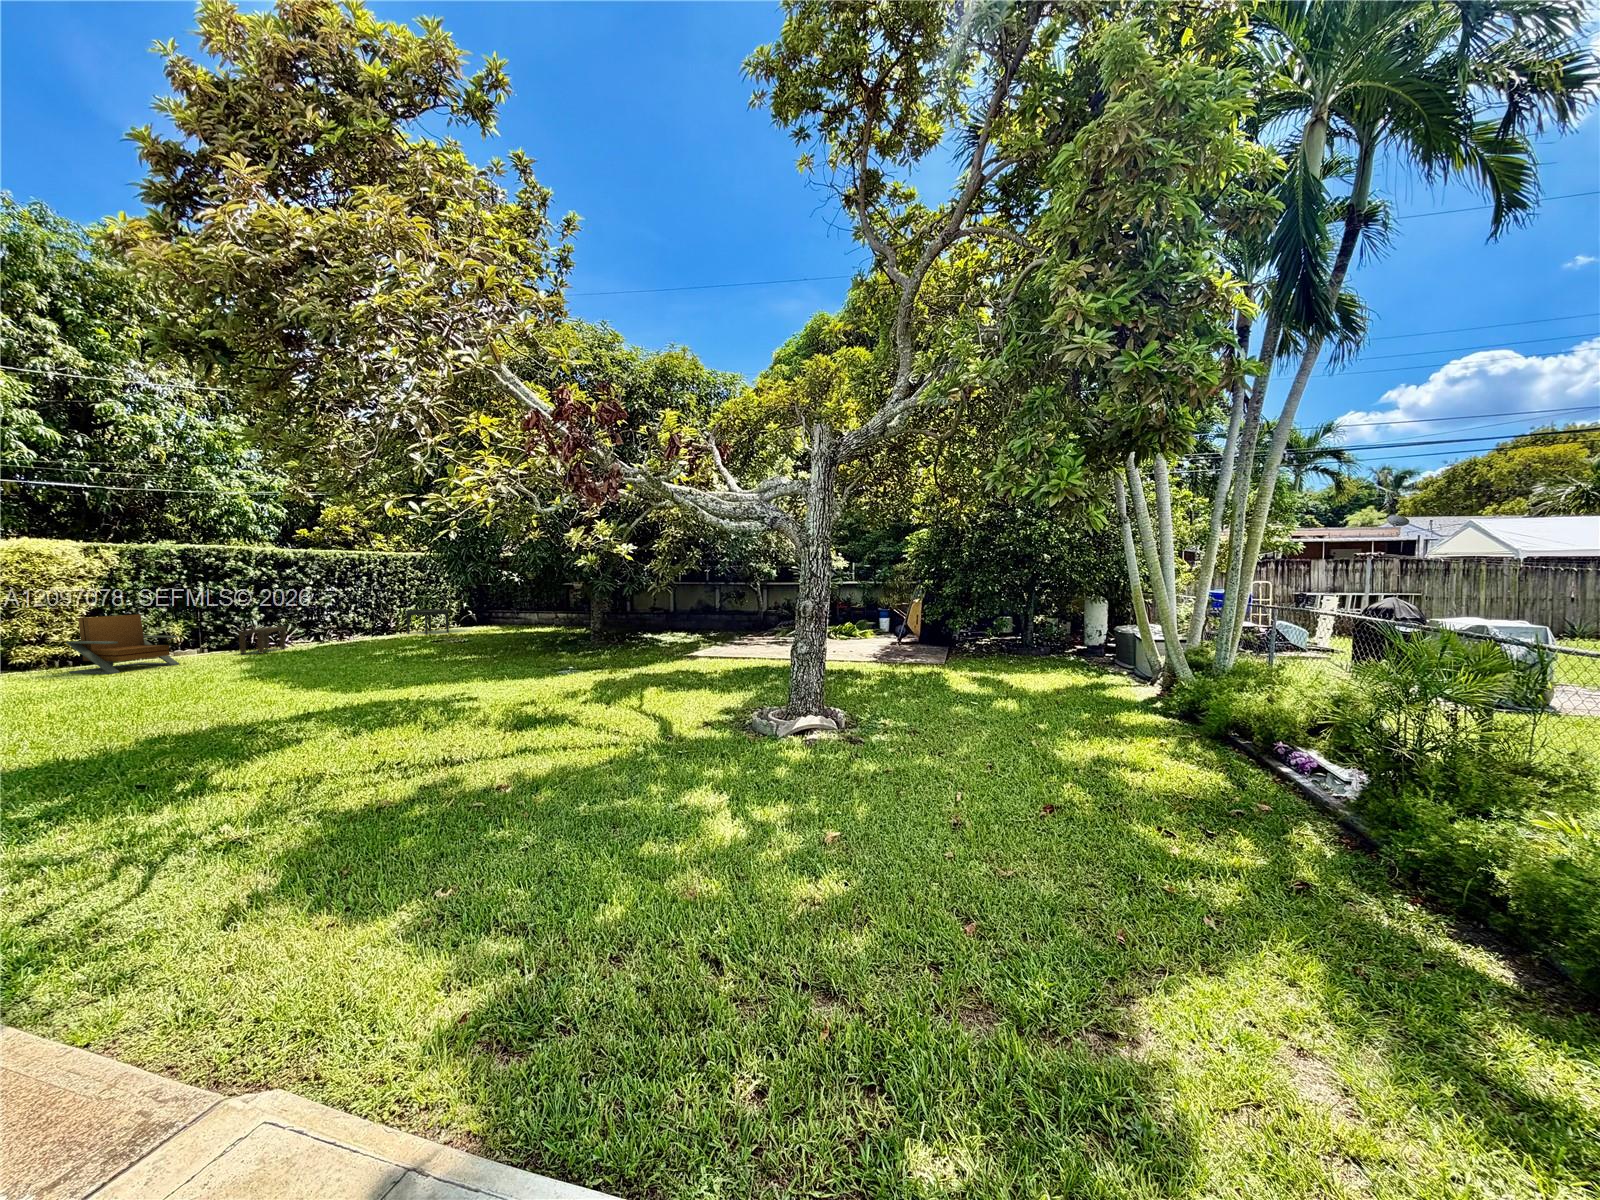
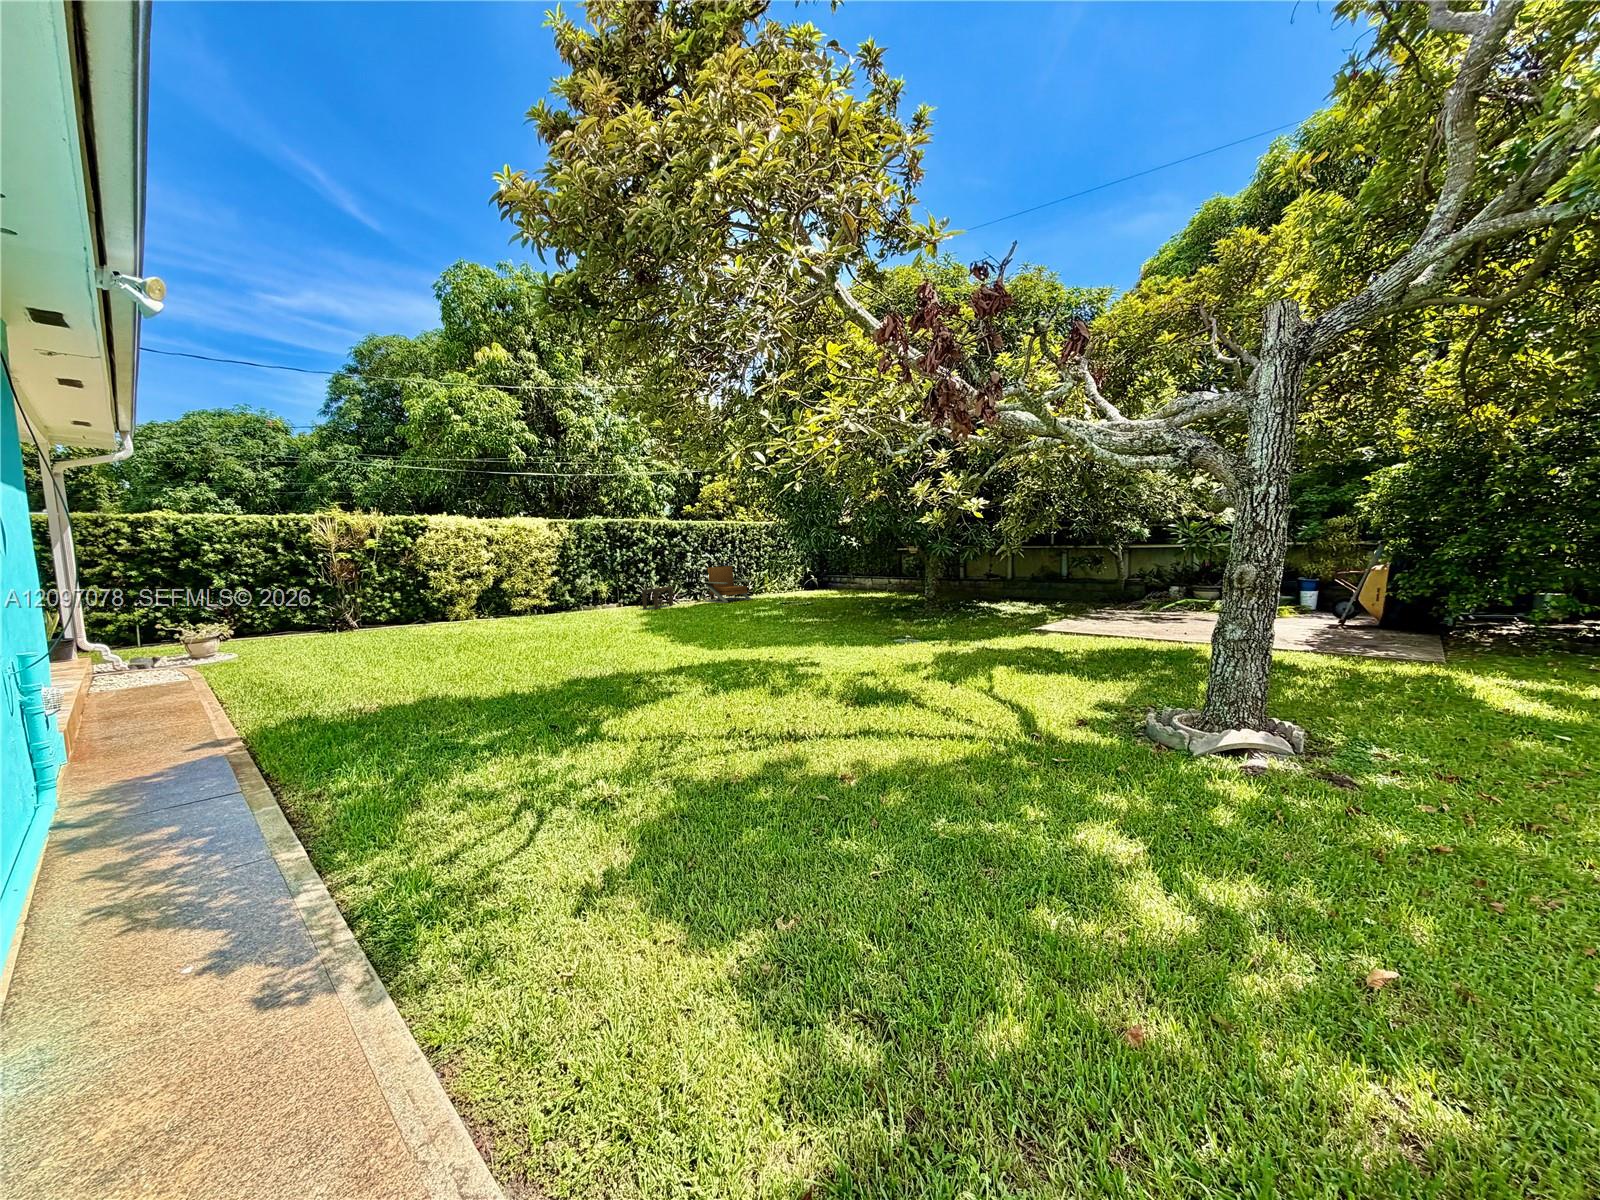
round table: present [405,609,450,635] -> none [757,573,794,597]
lounge chair: present [66,614,179,674] -> present [704,566,751,603]

